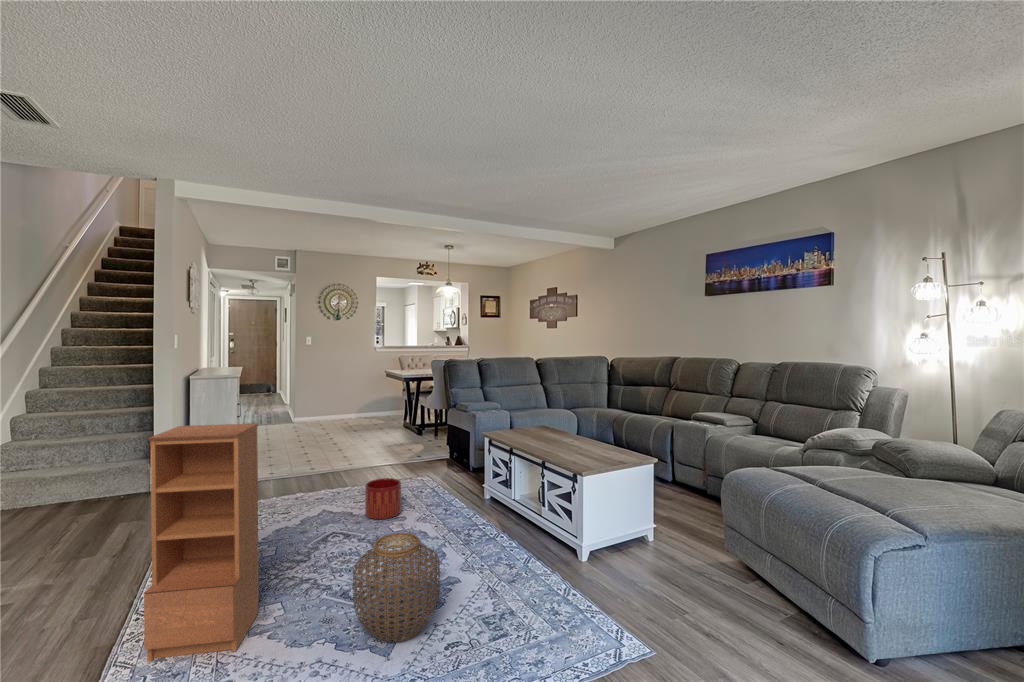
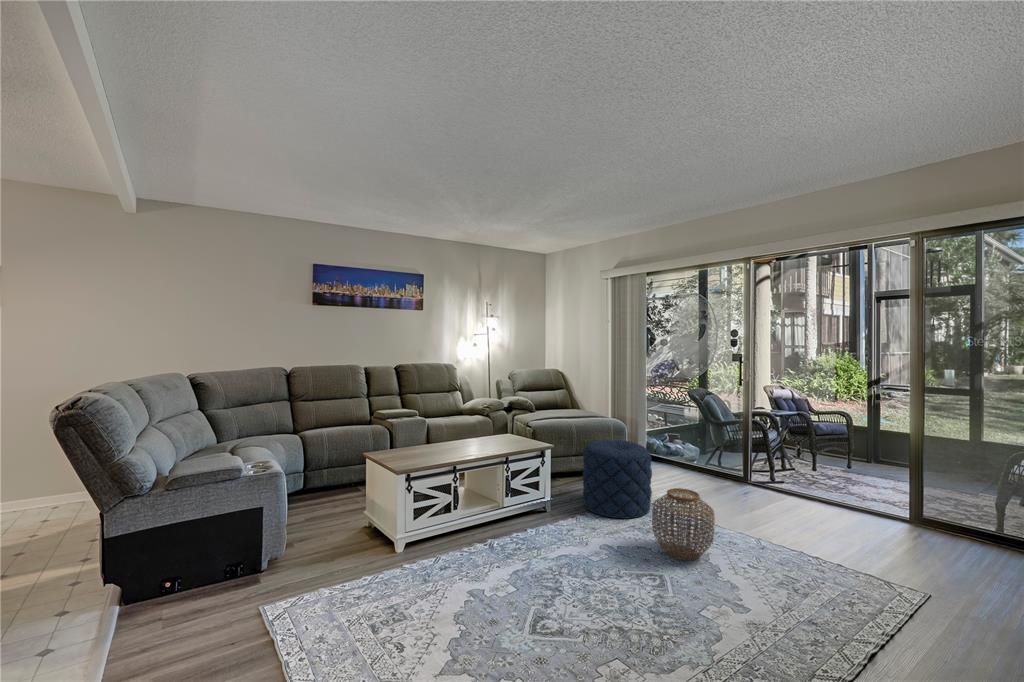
bookcase: present [144,423,259,661] -> none [724,435,832,662]
planter: present [365,478,401,519] -> none [443,549,492,615]
pouf: none [523,490,640,642] -> present [583,440,652,519]

